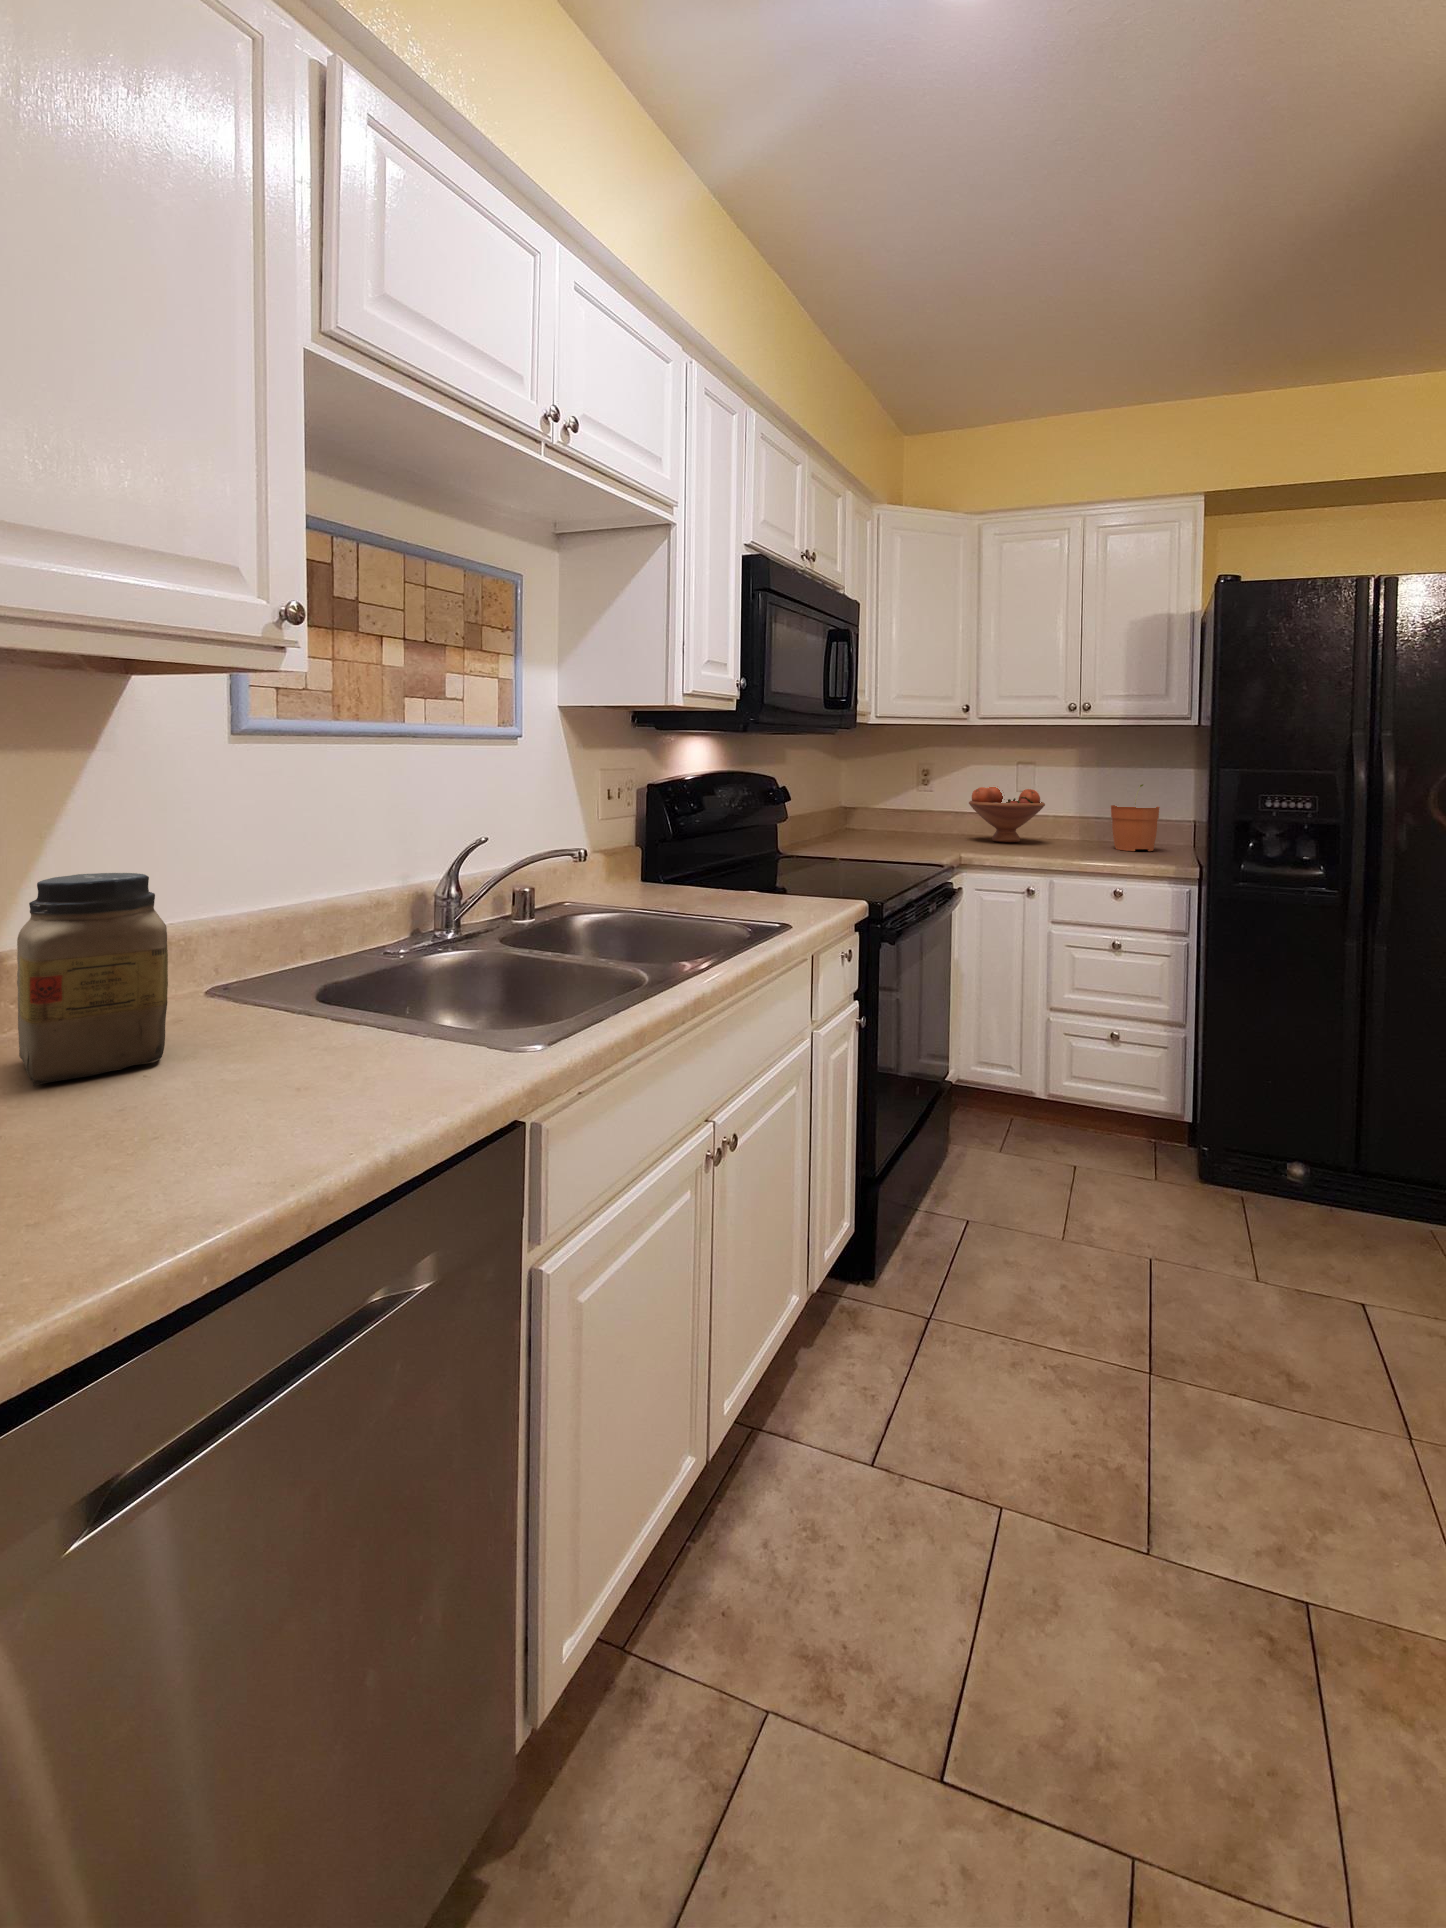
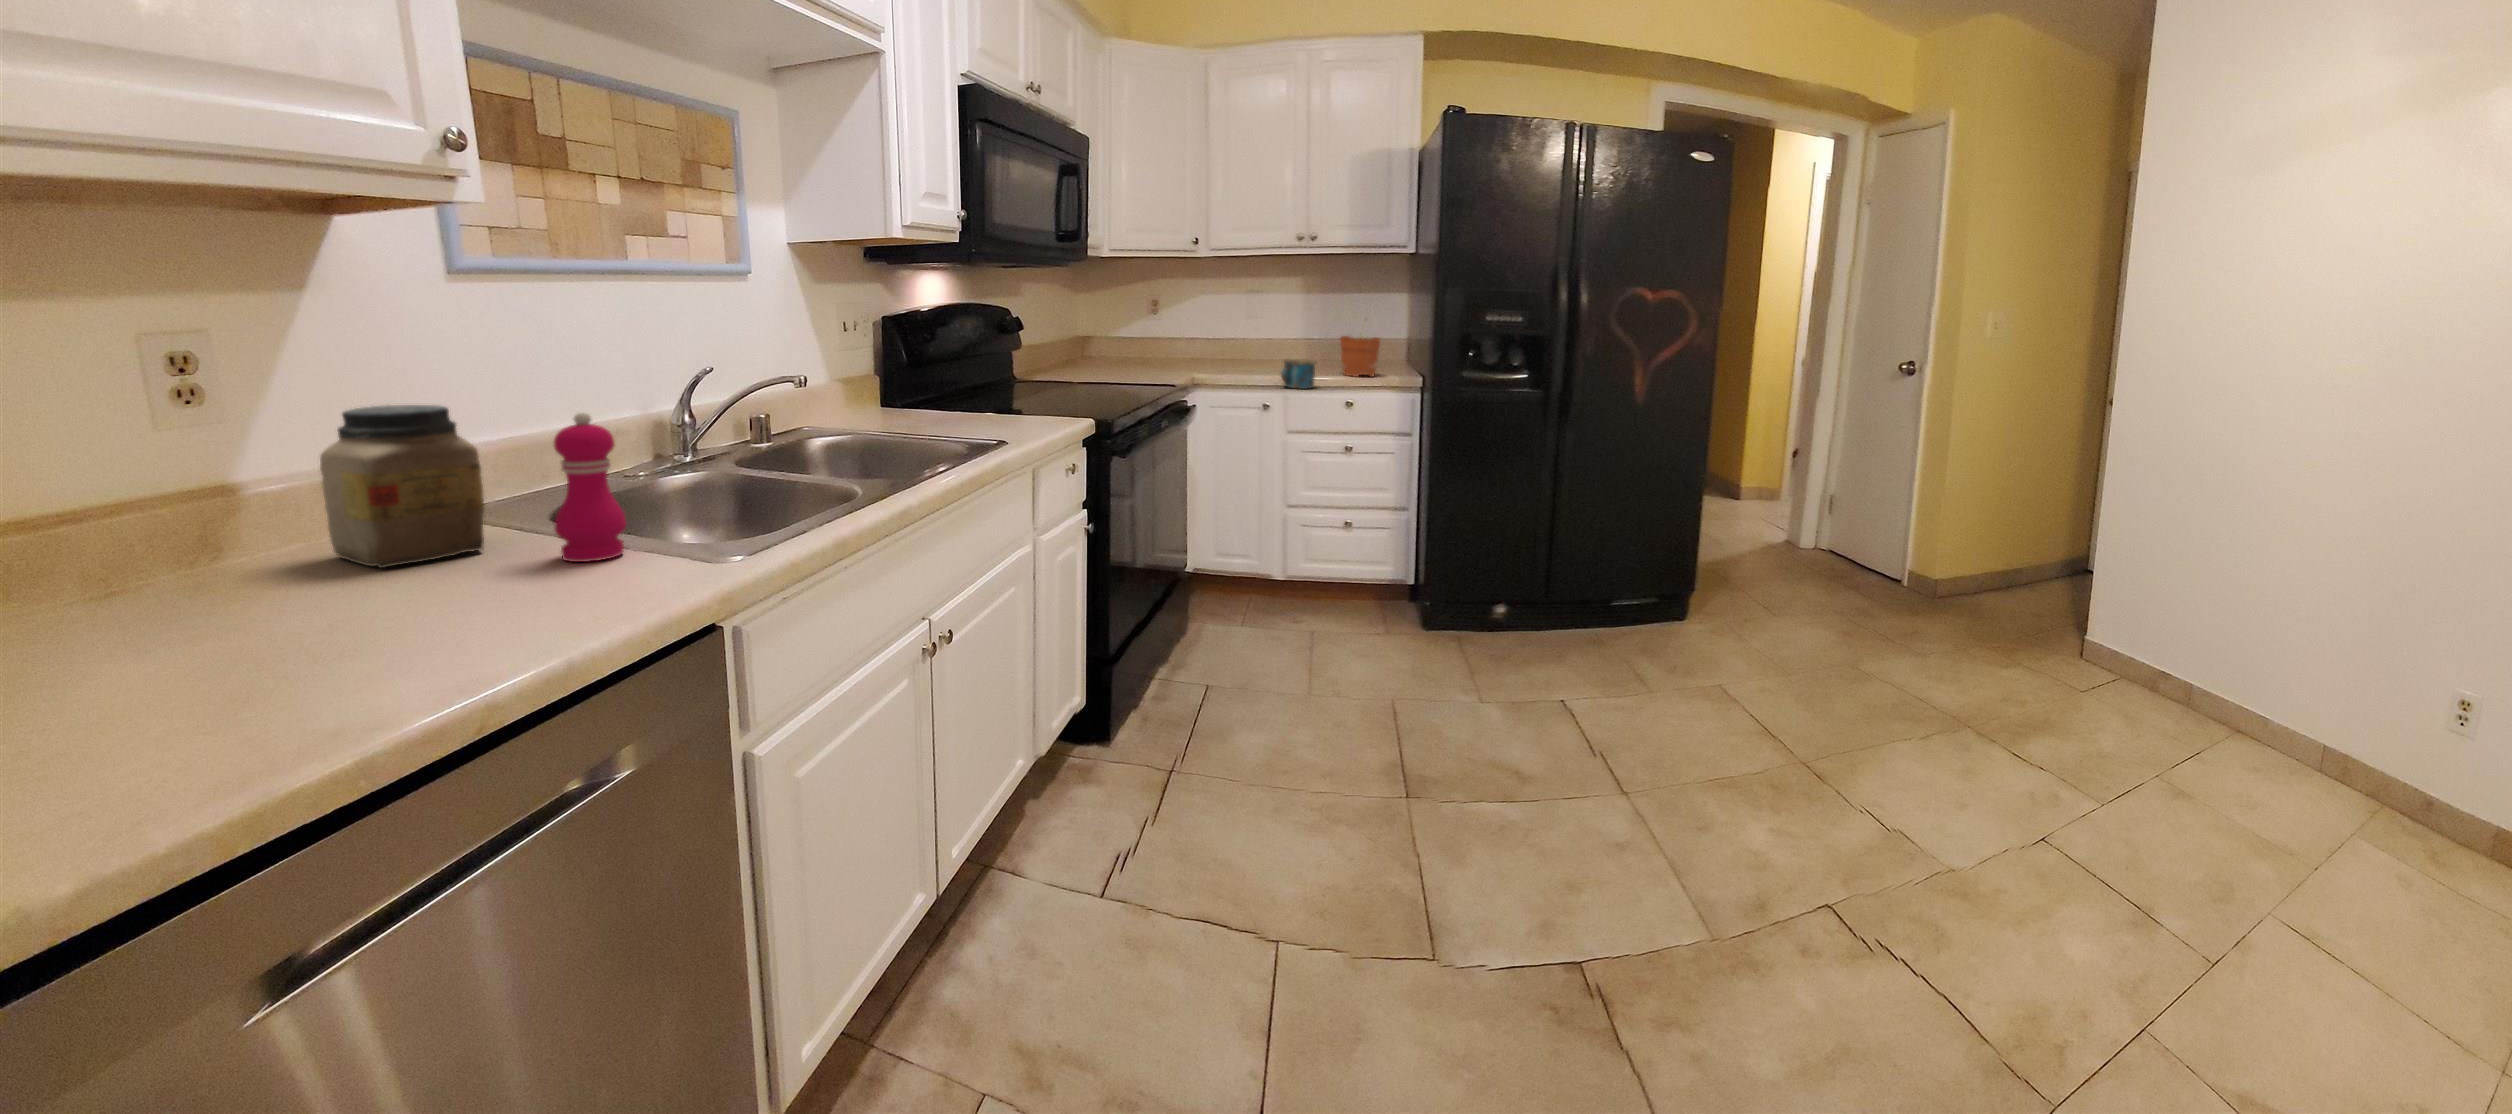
fruit bowl: present [969,786,1045,842] -> none [1211,314,1283,368]
mug: none [1054,831,1094,864] -> present [1281,359,1315,389]
pepper mill: none [211,884,296,1092] -> present [553,413,627,562]

